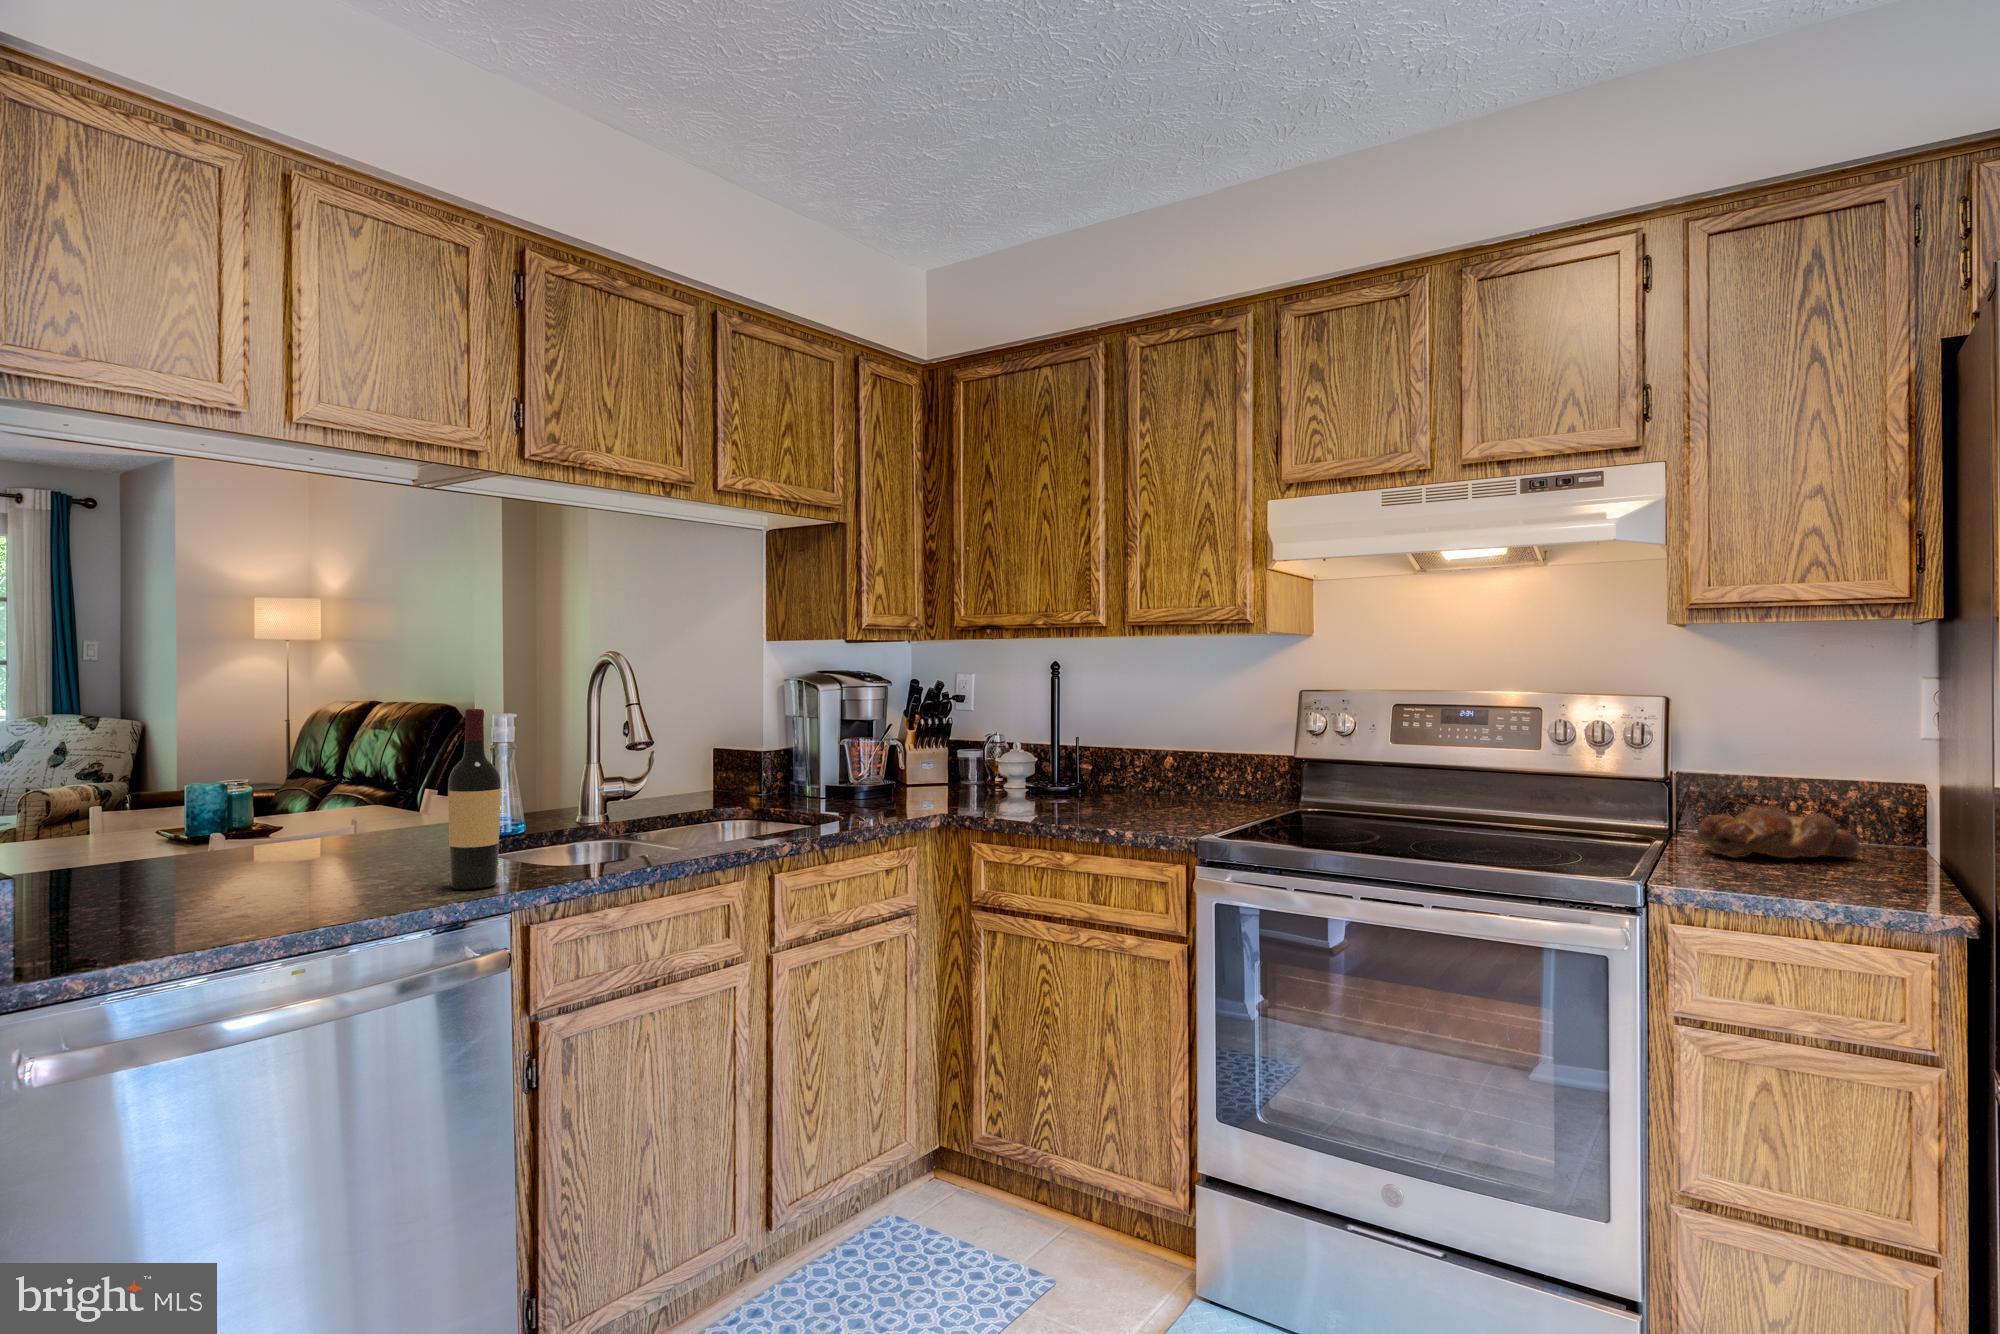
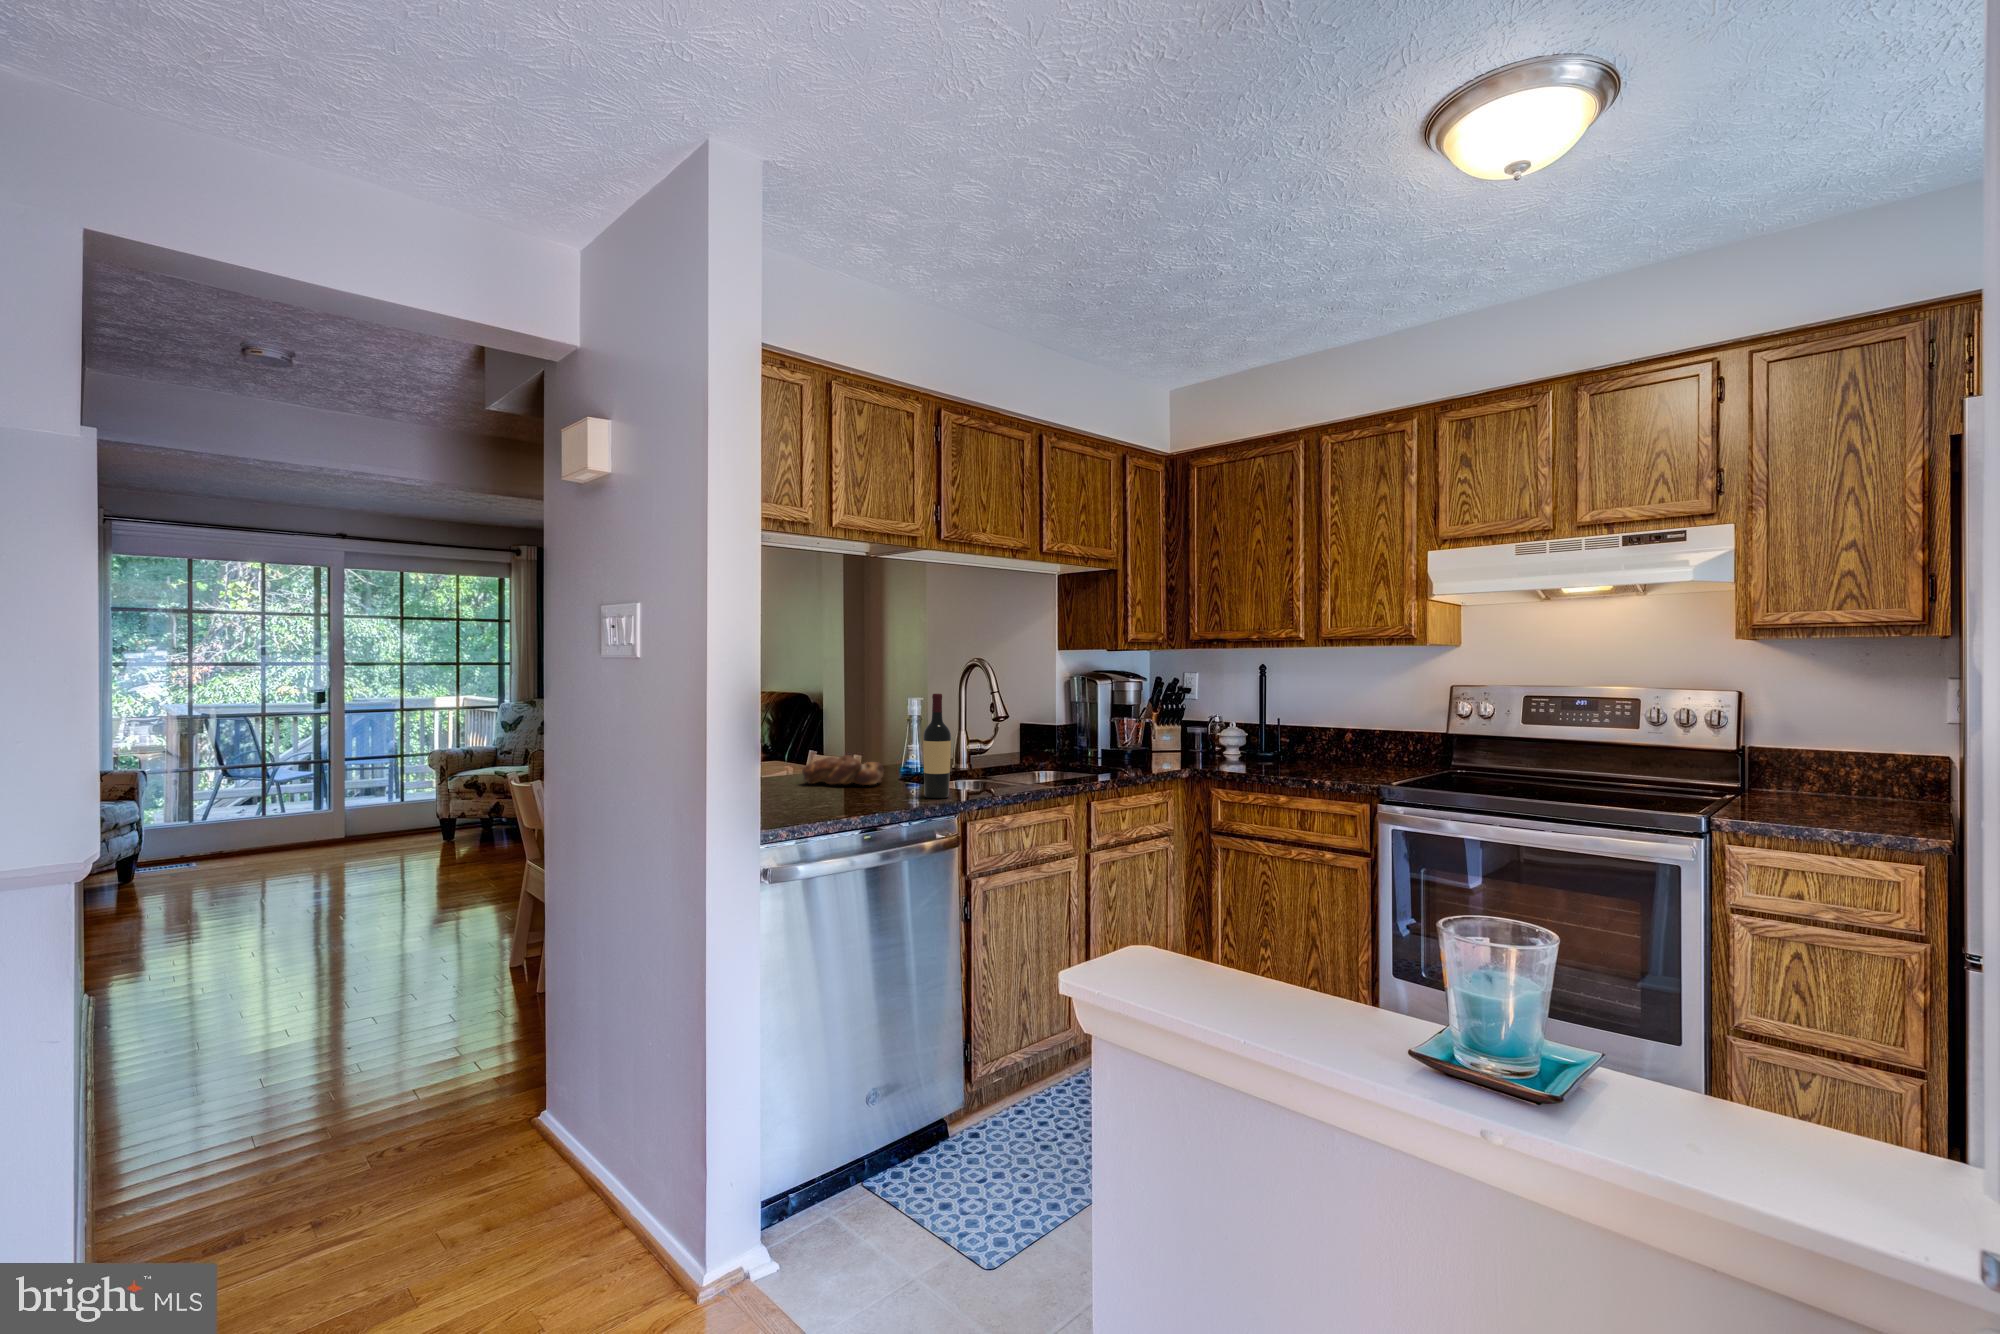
bread loaf: present [1697,806,1860,858] -> present [802,755,884,785]

